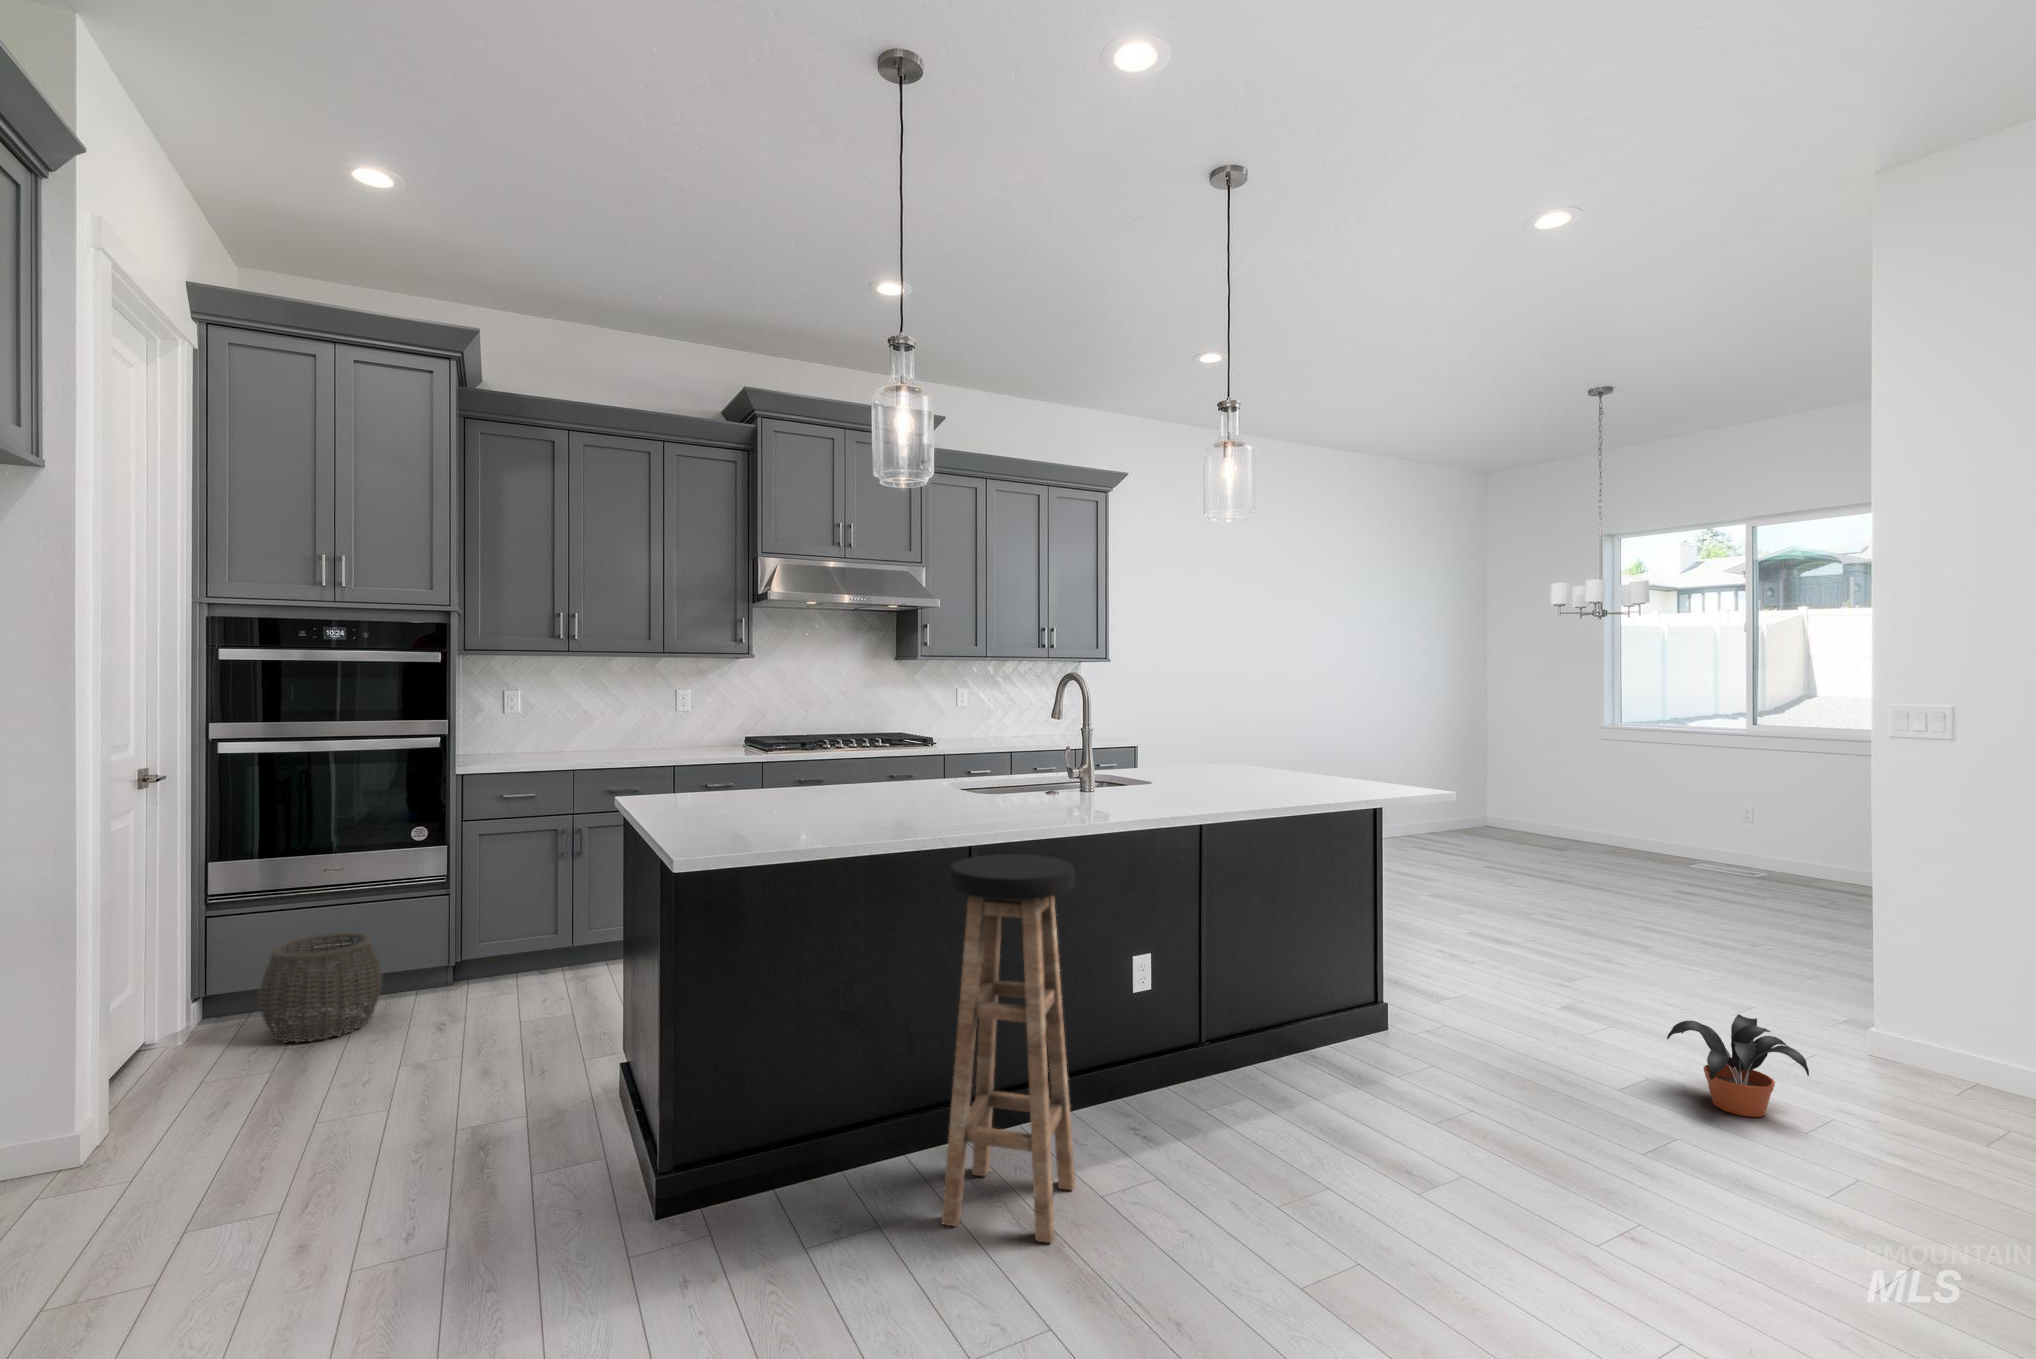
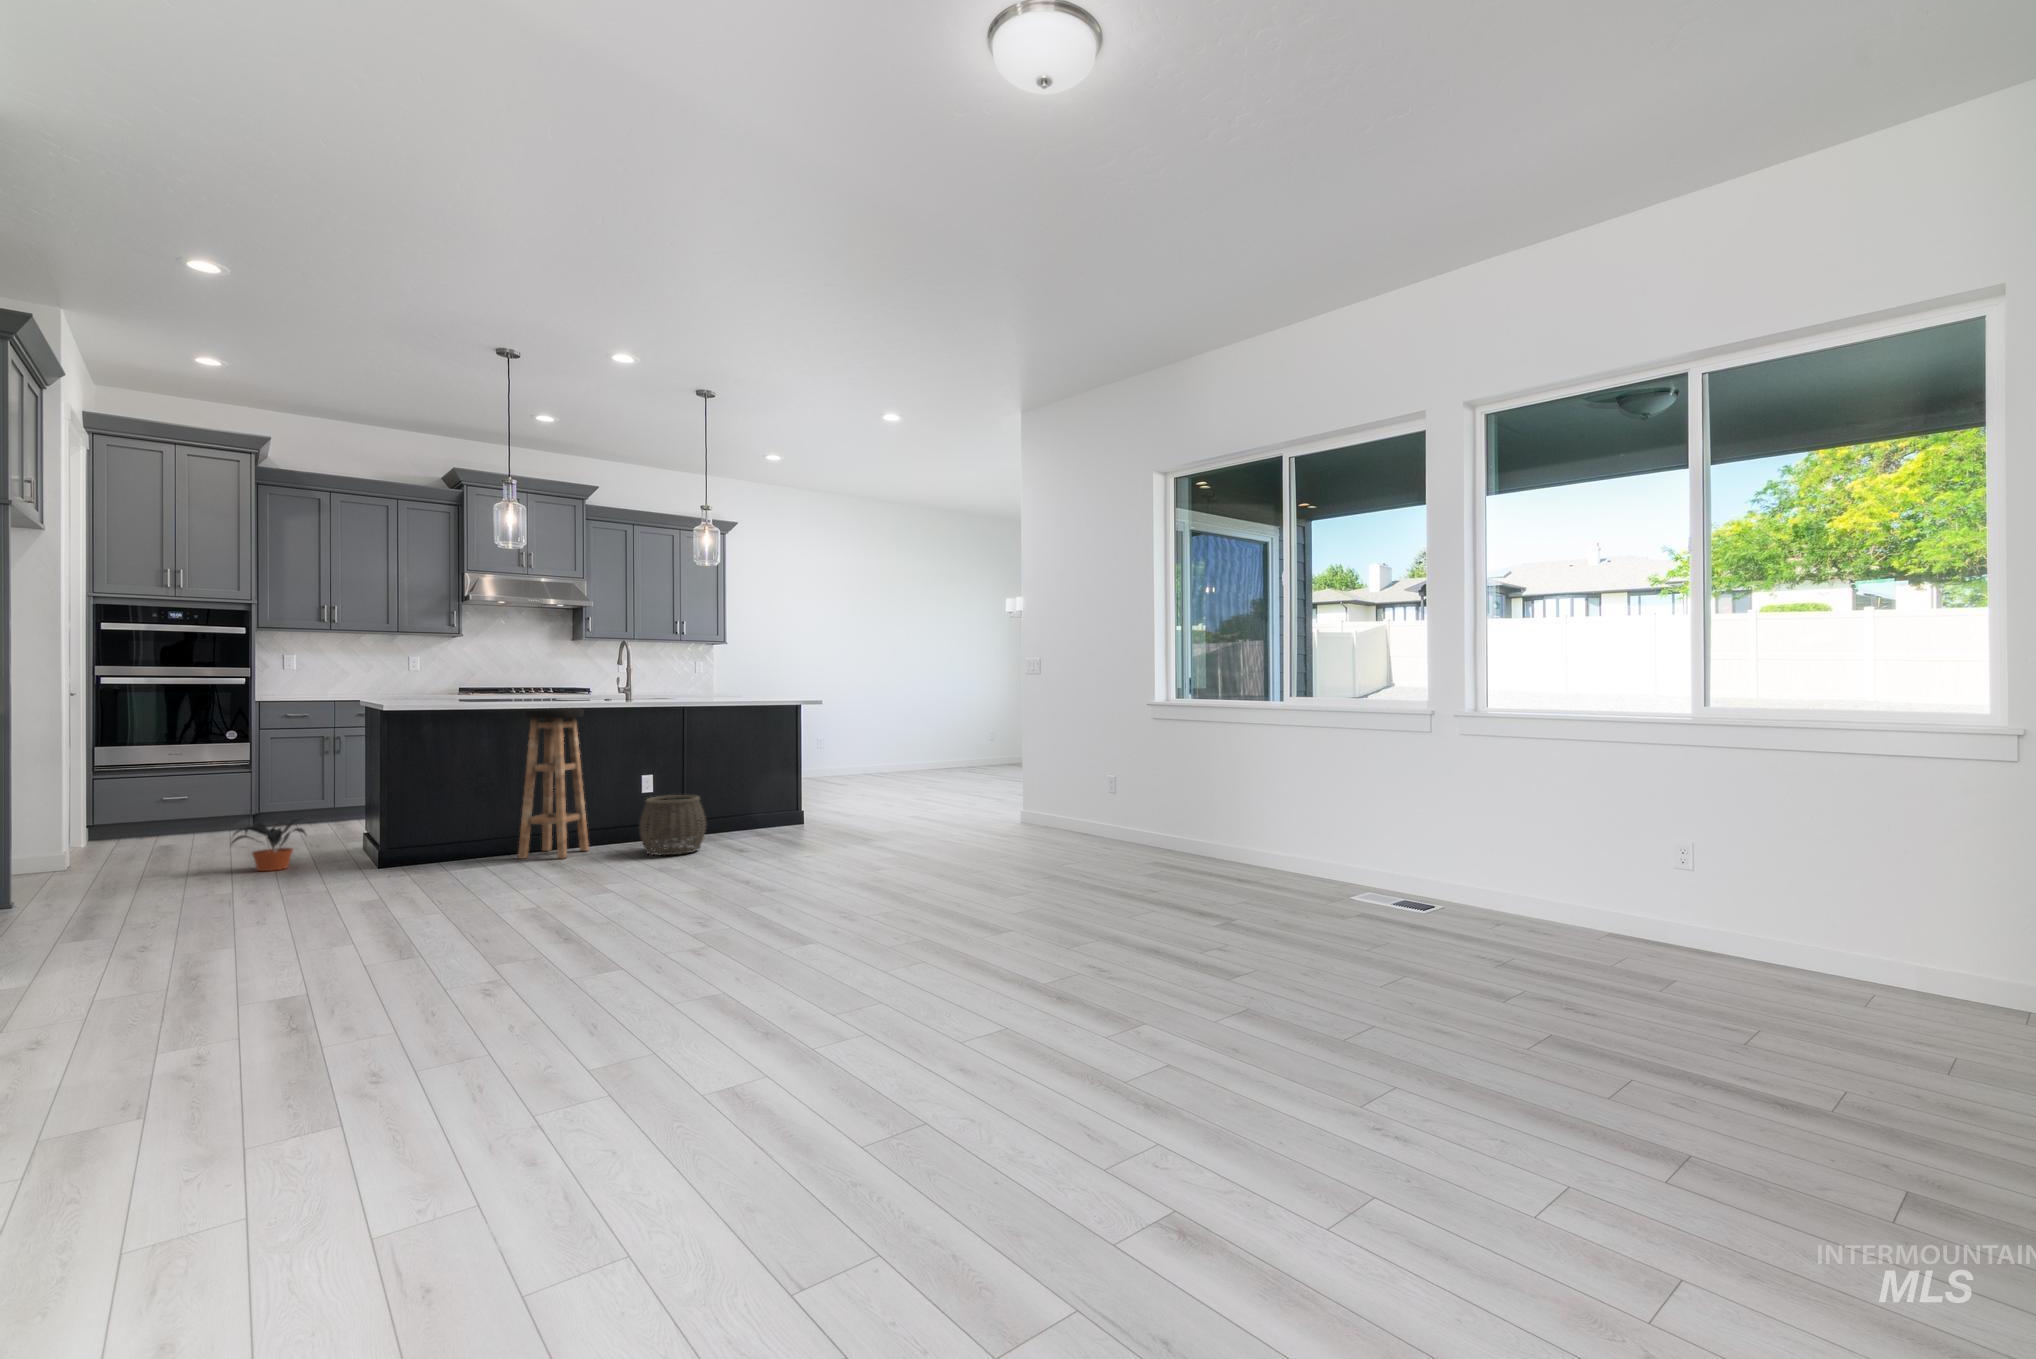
woven basket: present [259,933,382,1043] -> present [640,795,706,855]
potted plant: present [1667,1014,1809,1117] -> present [232,819,306,871]

